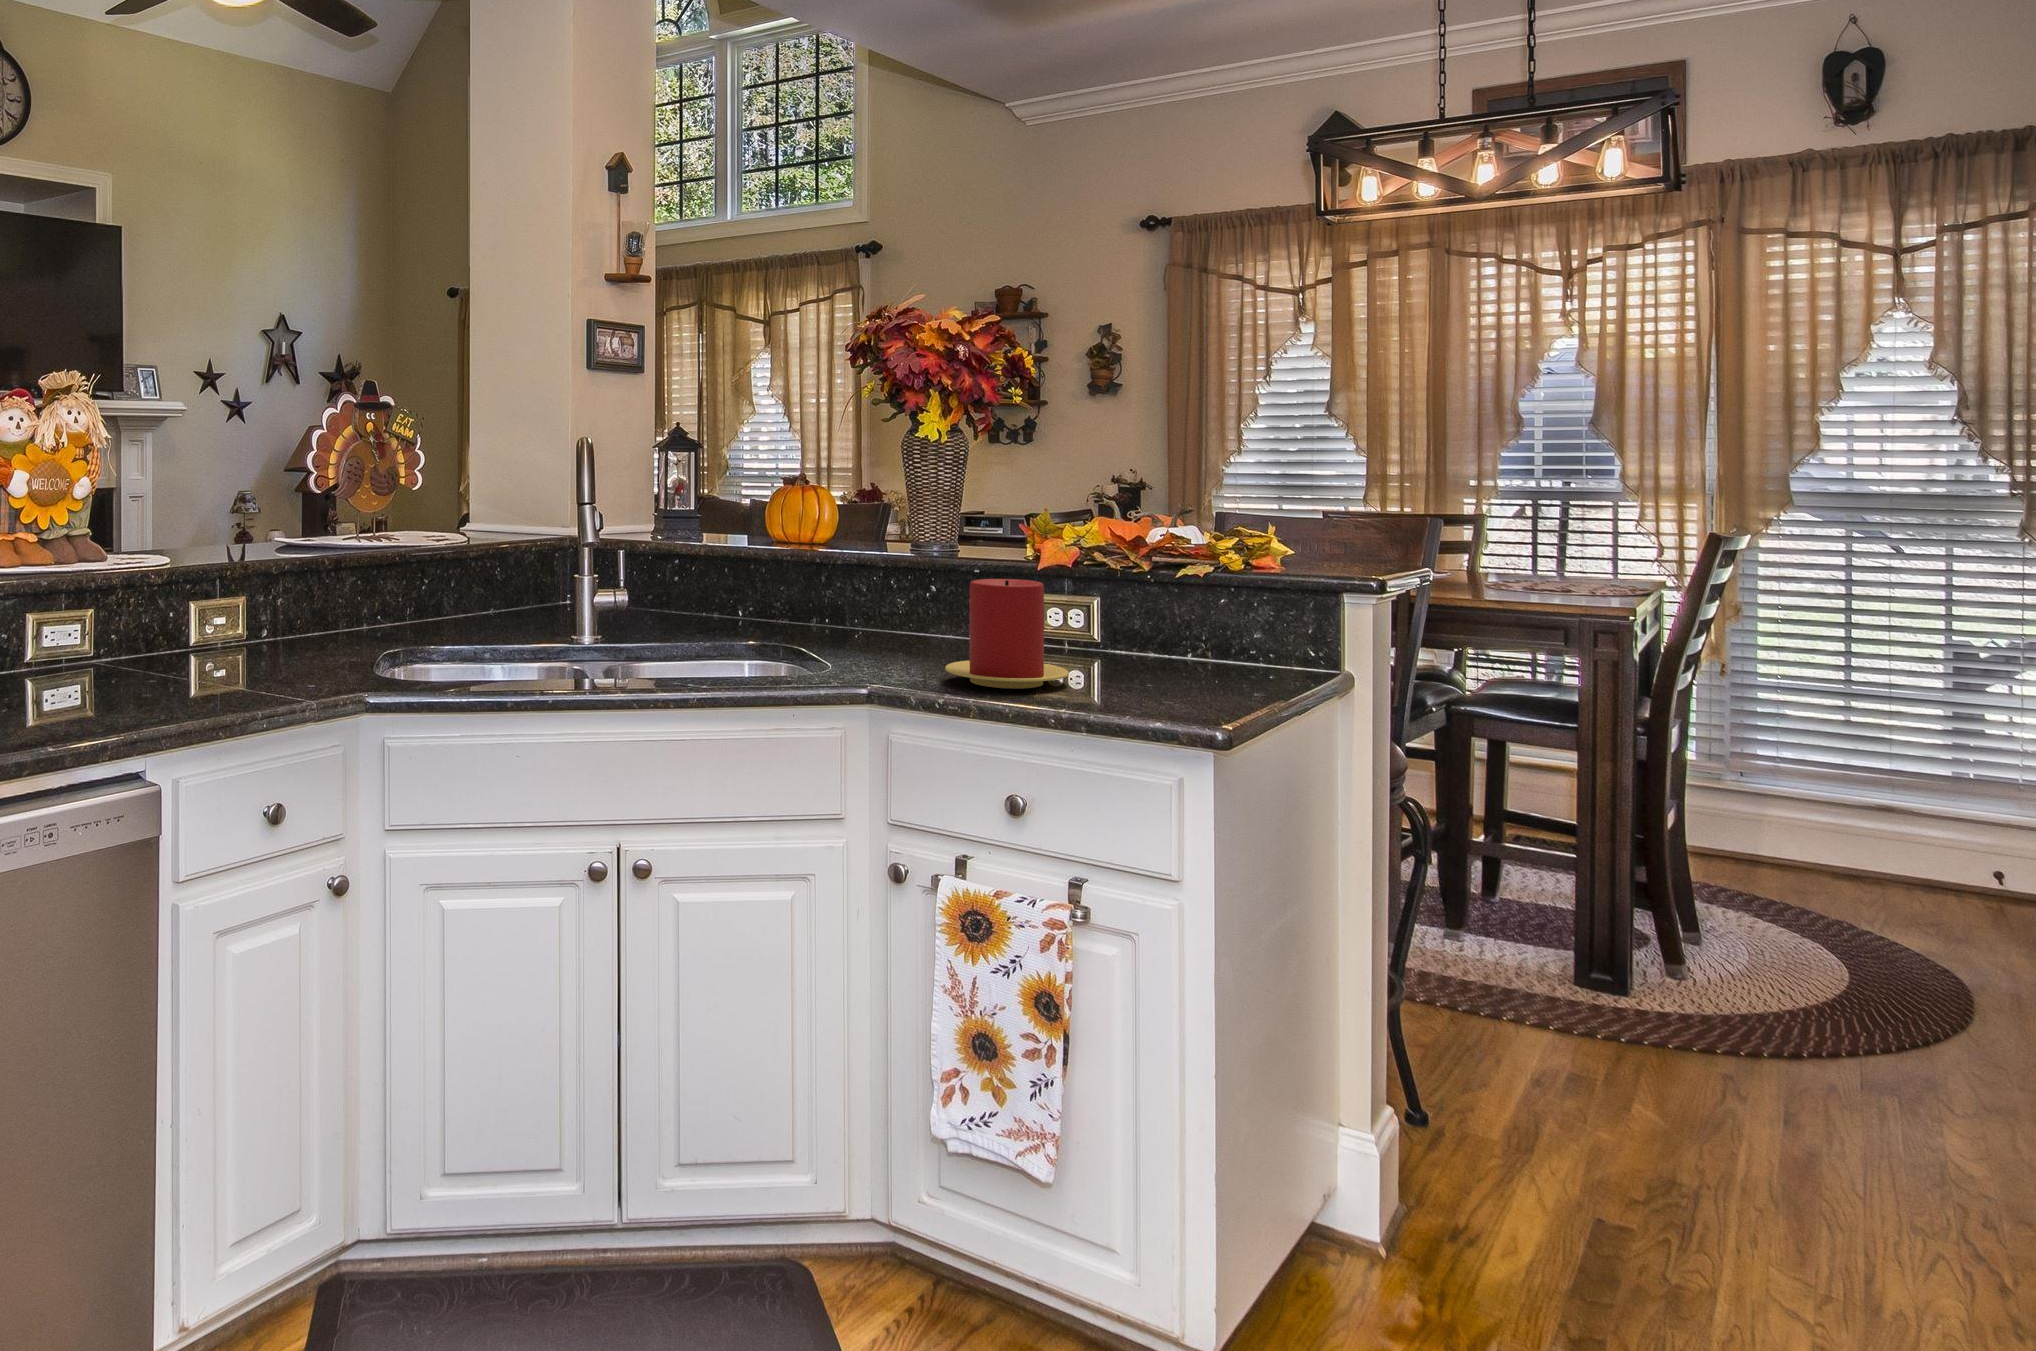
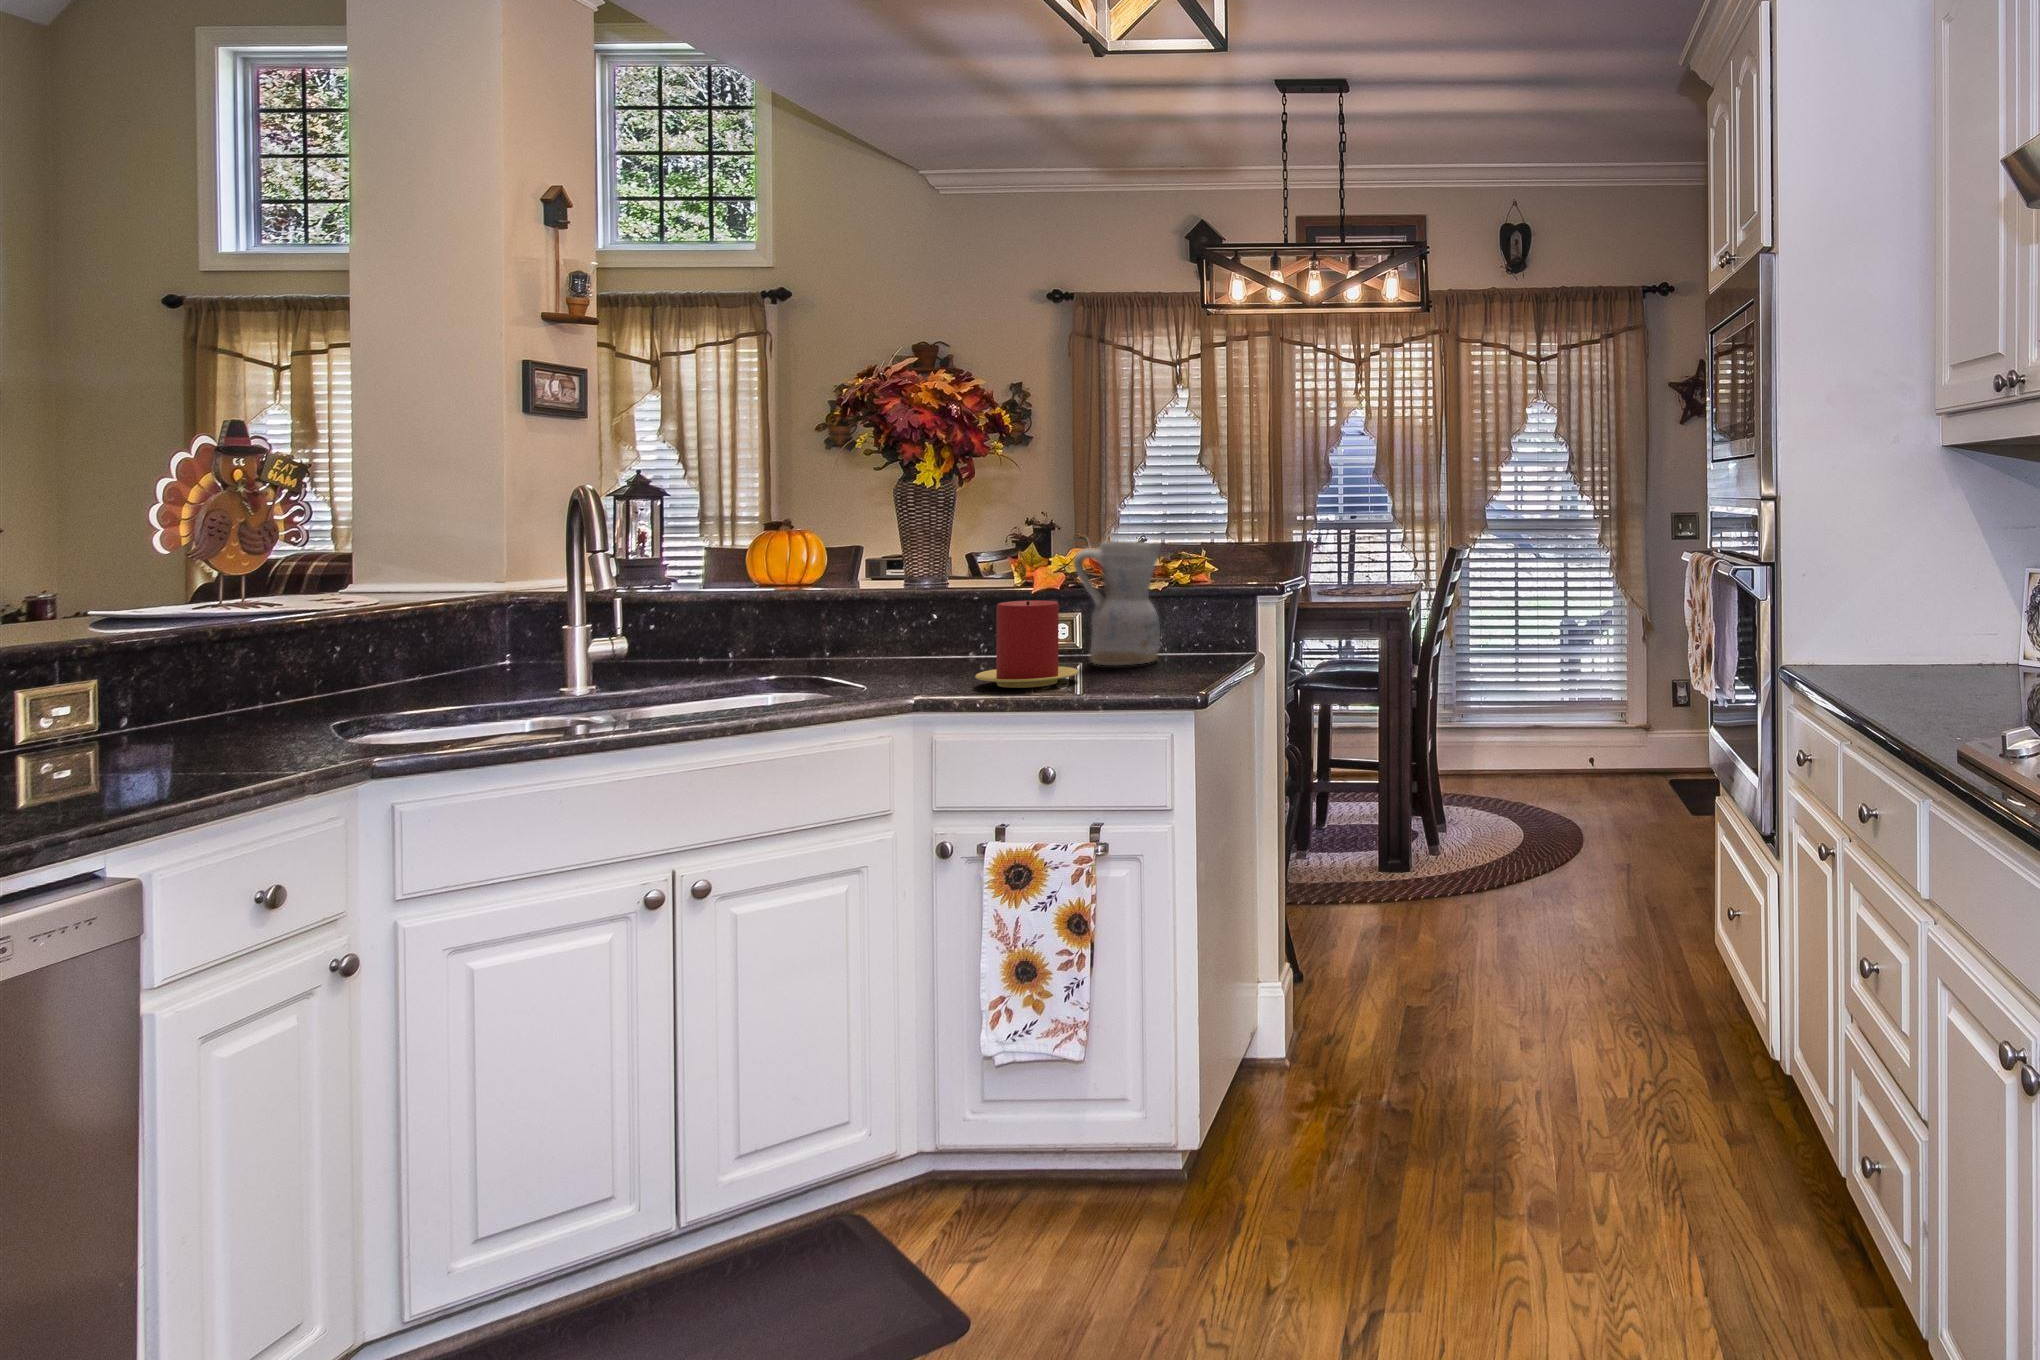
ceramic pitcher: none [1077,508,1190,670] -> present [1074,541,1161,665]

